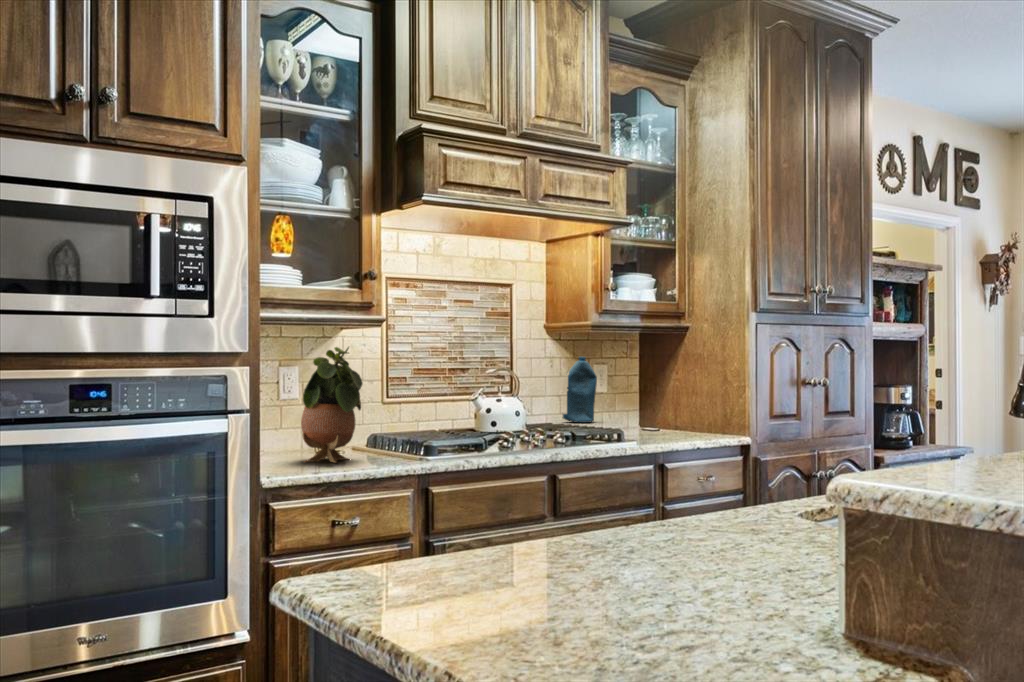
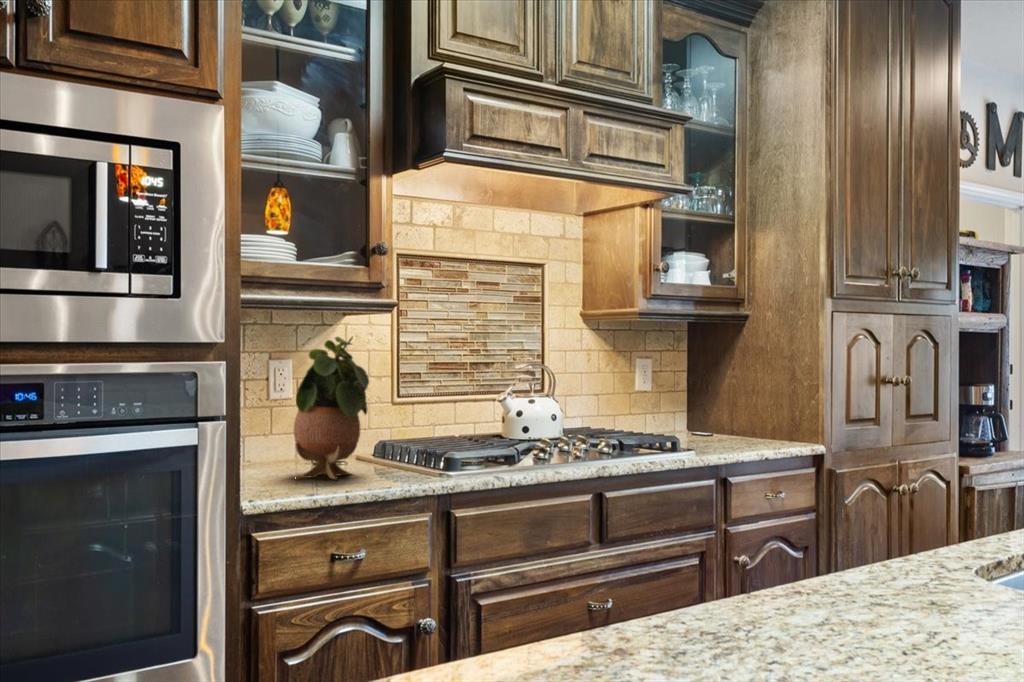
bottle: present [562,357,597,423] -> none [600,349,641,427]

